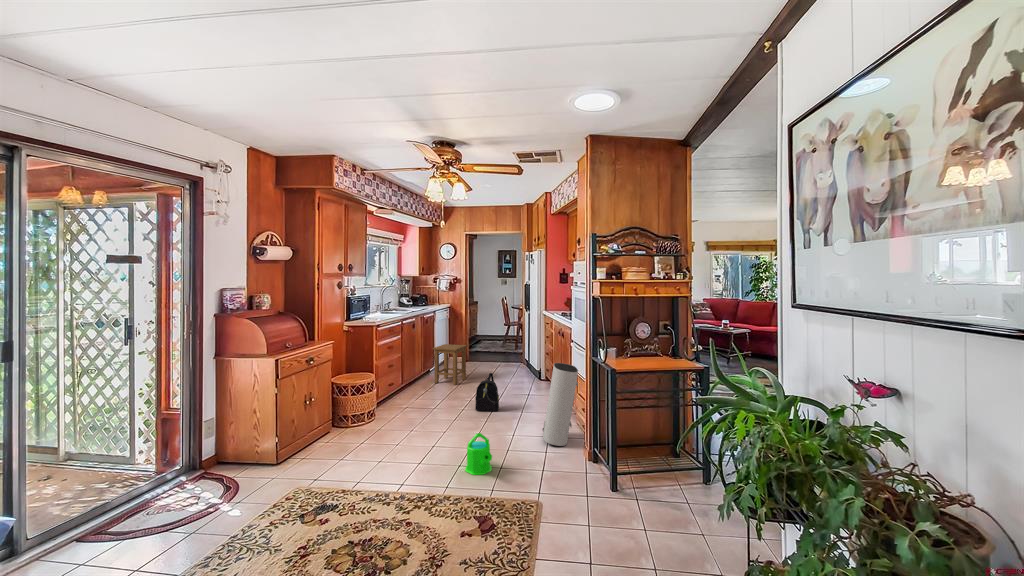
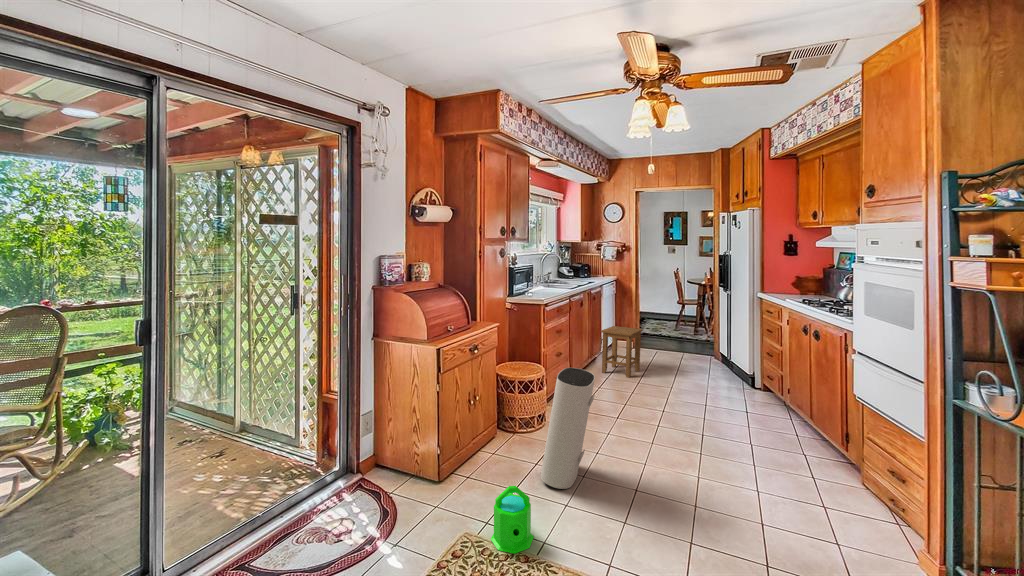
air purifier: present [543,363,578,446] -> present [541,368,595,489]
backpack: present [475,373,499,411] -> none [668,372,702,425]
watering can: present [465,433,492,475] -> present [491,486,534,554]

